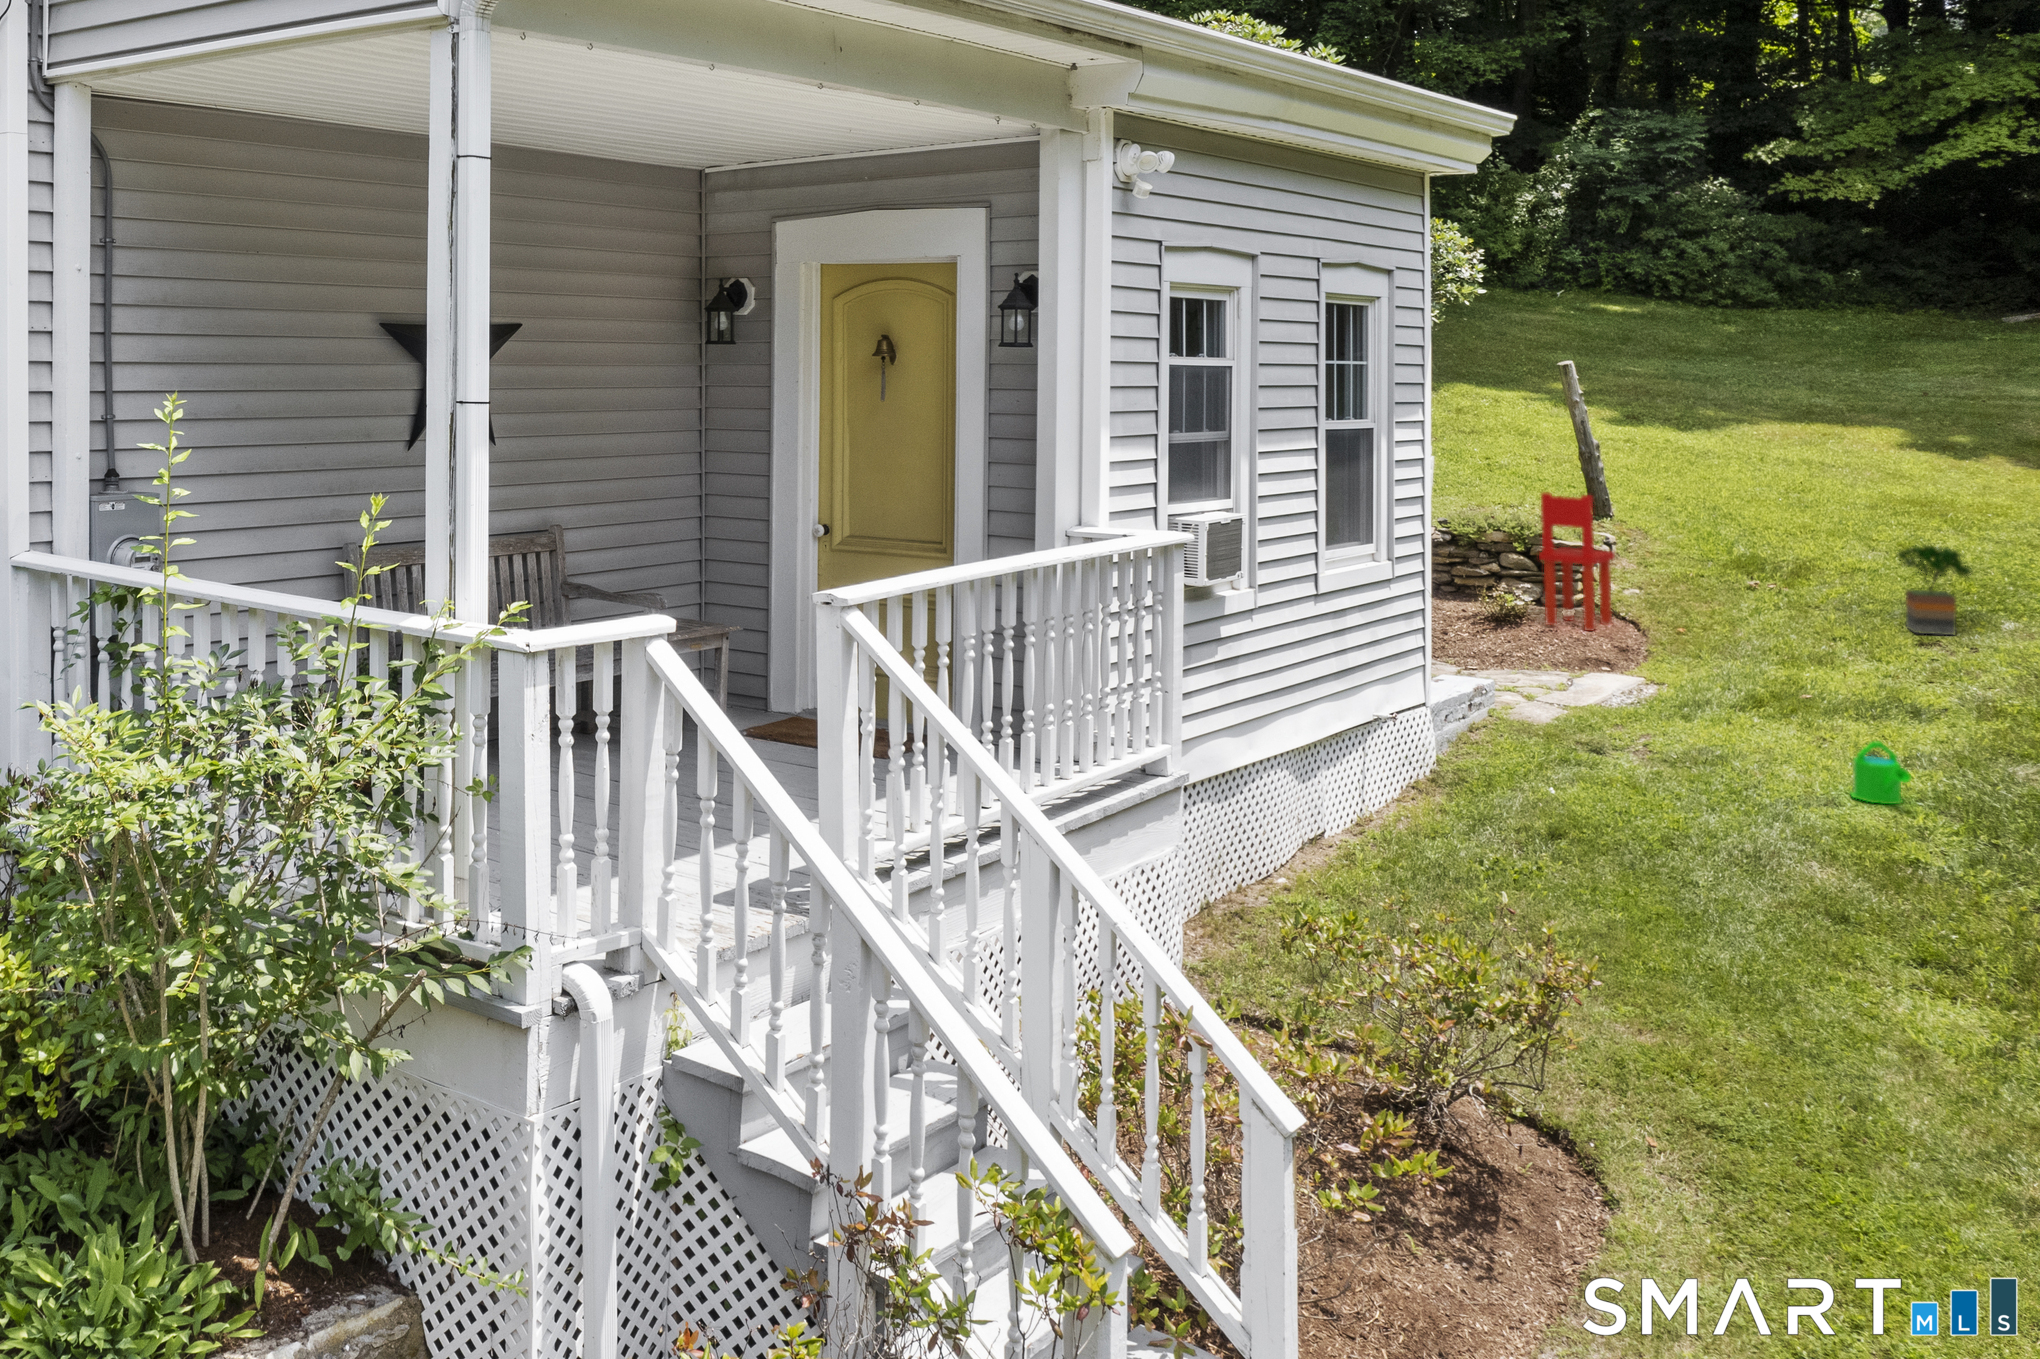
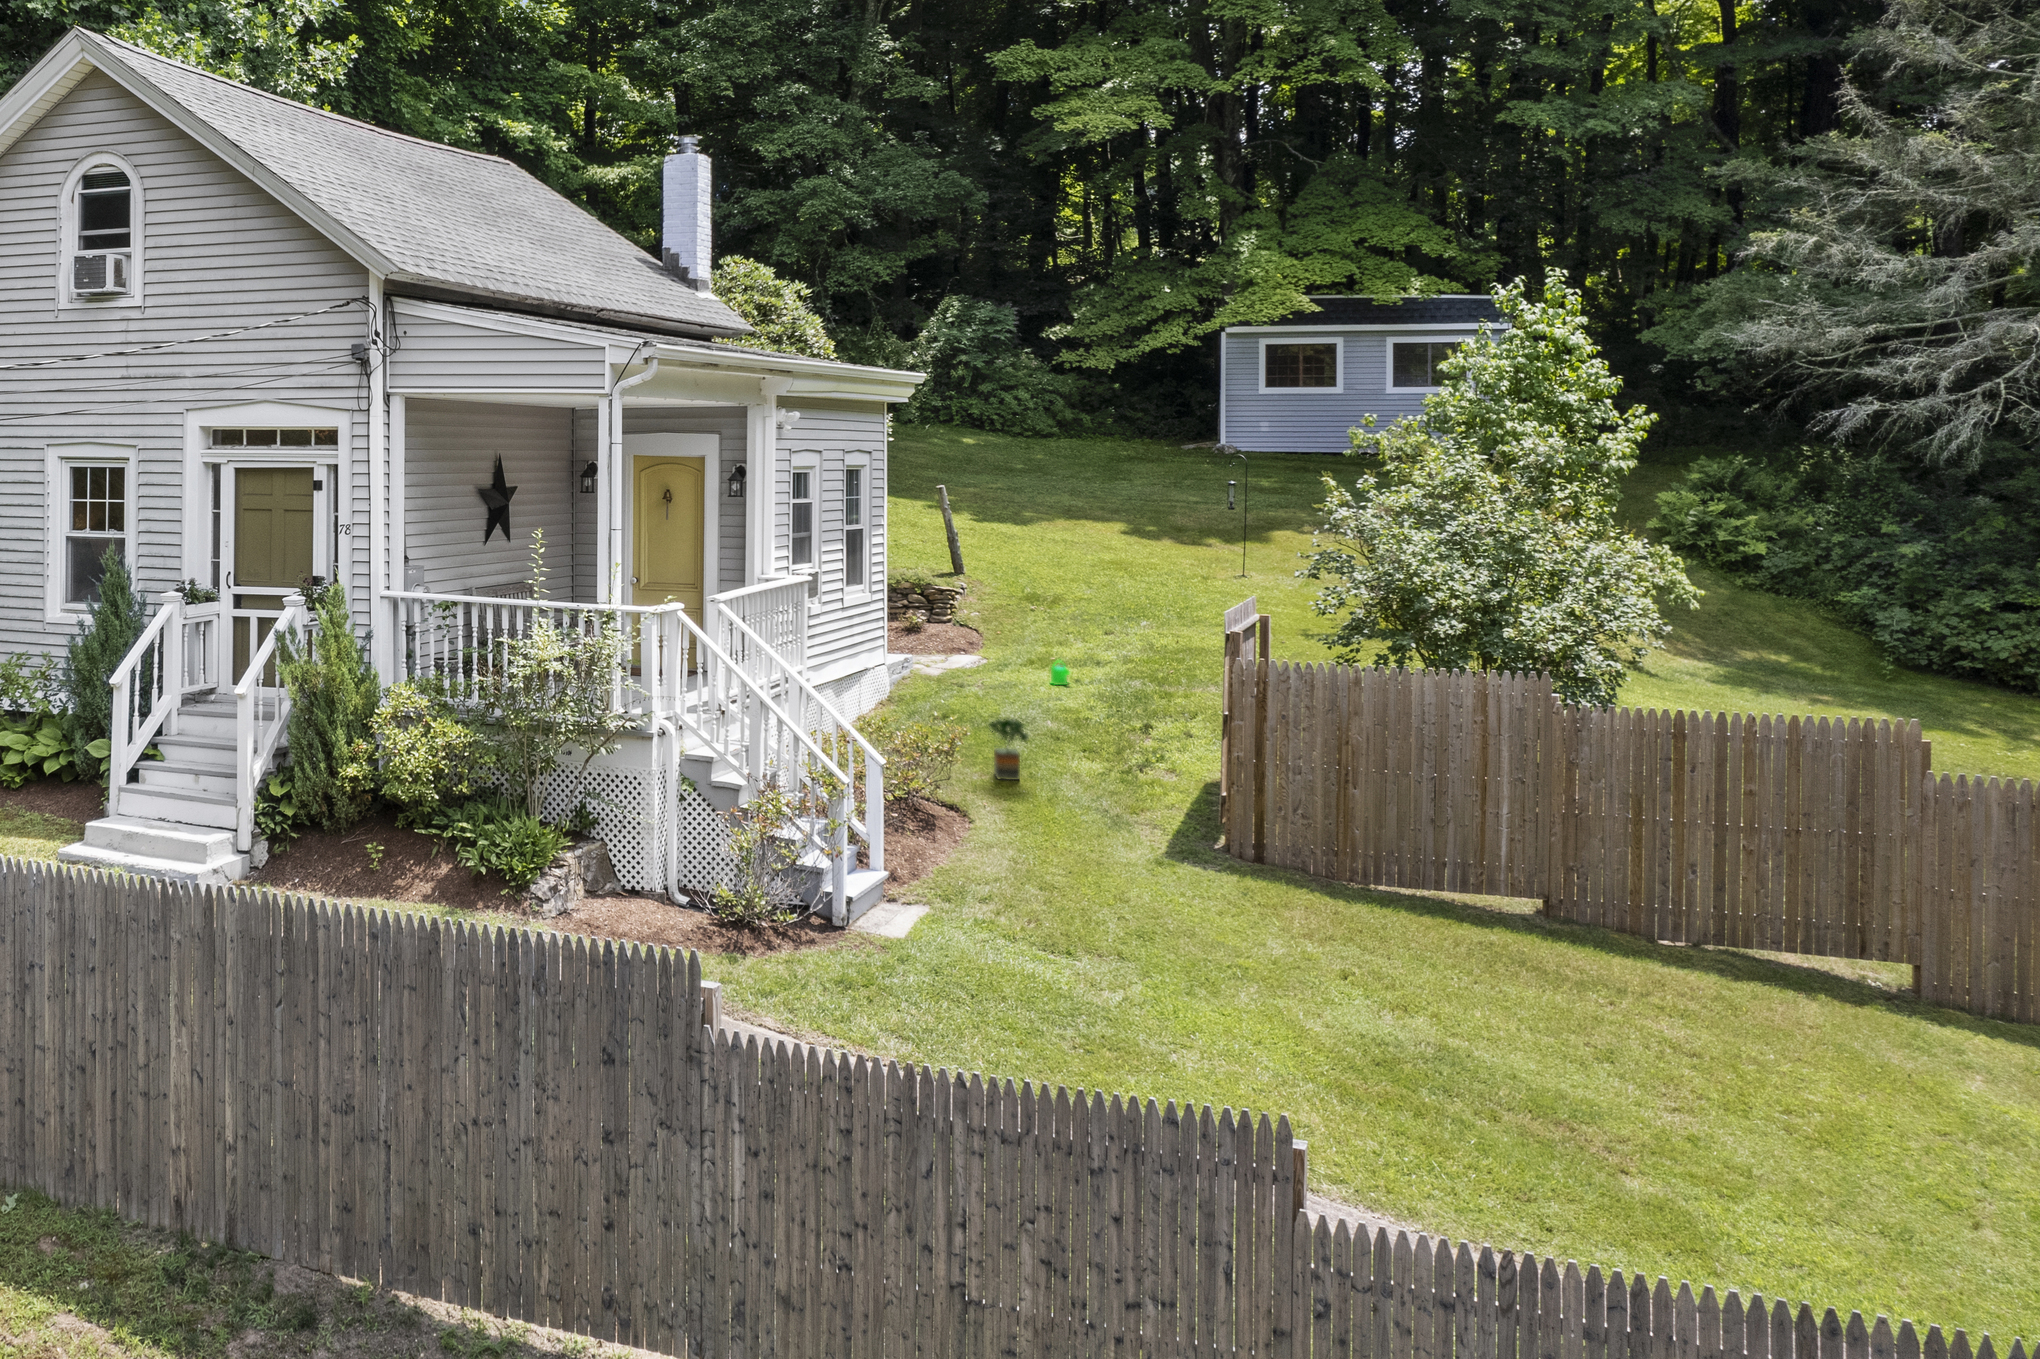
chair: present [1539,493,1615,631] -> none [929,561,962,628]
potted tree: present [1897,545,1972,635] -> present [989,718,1029,780]

